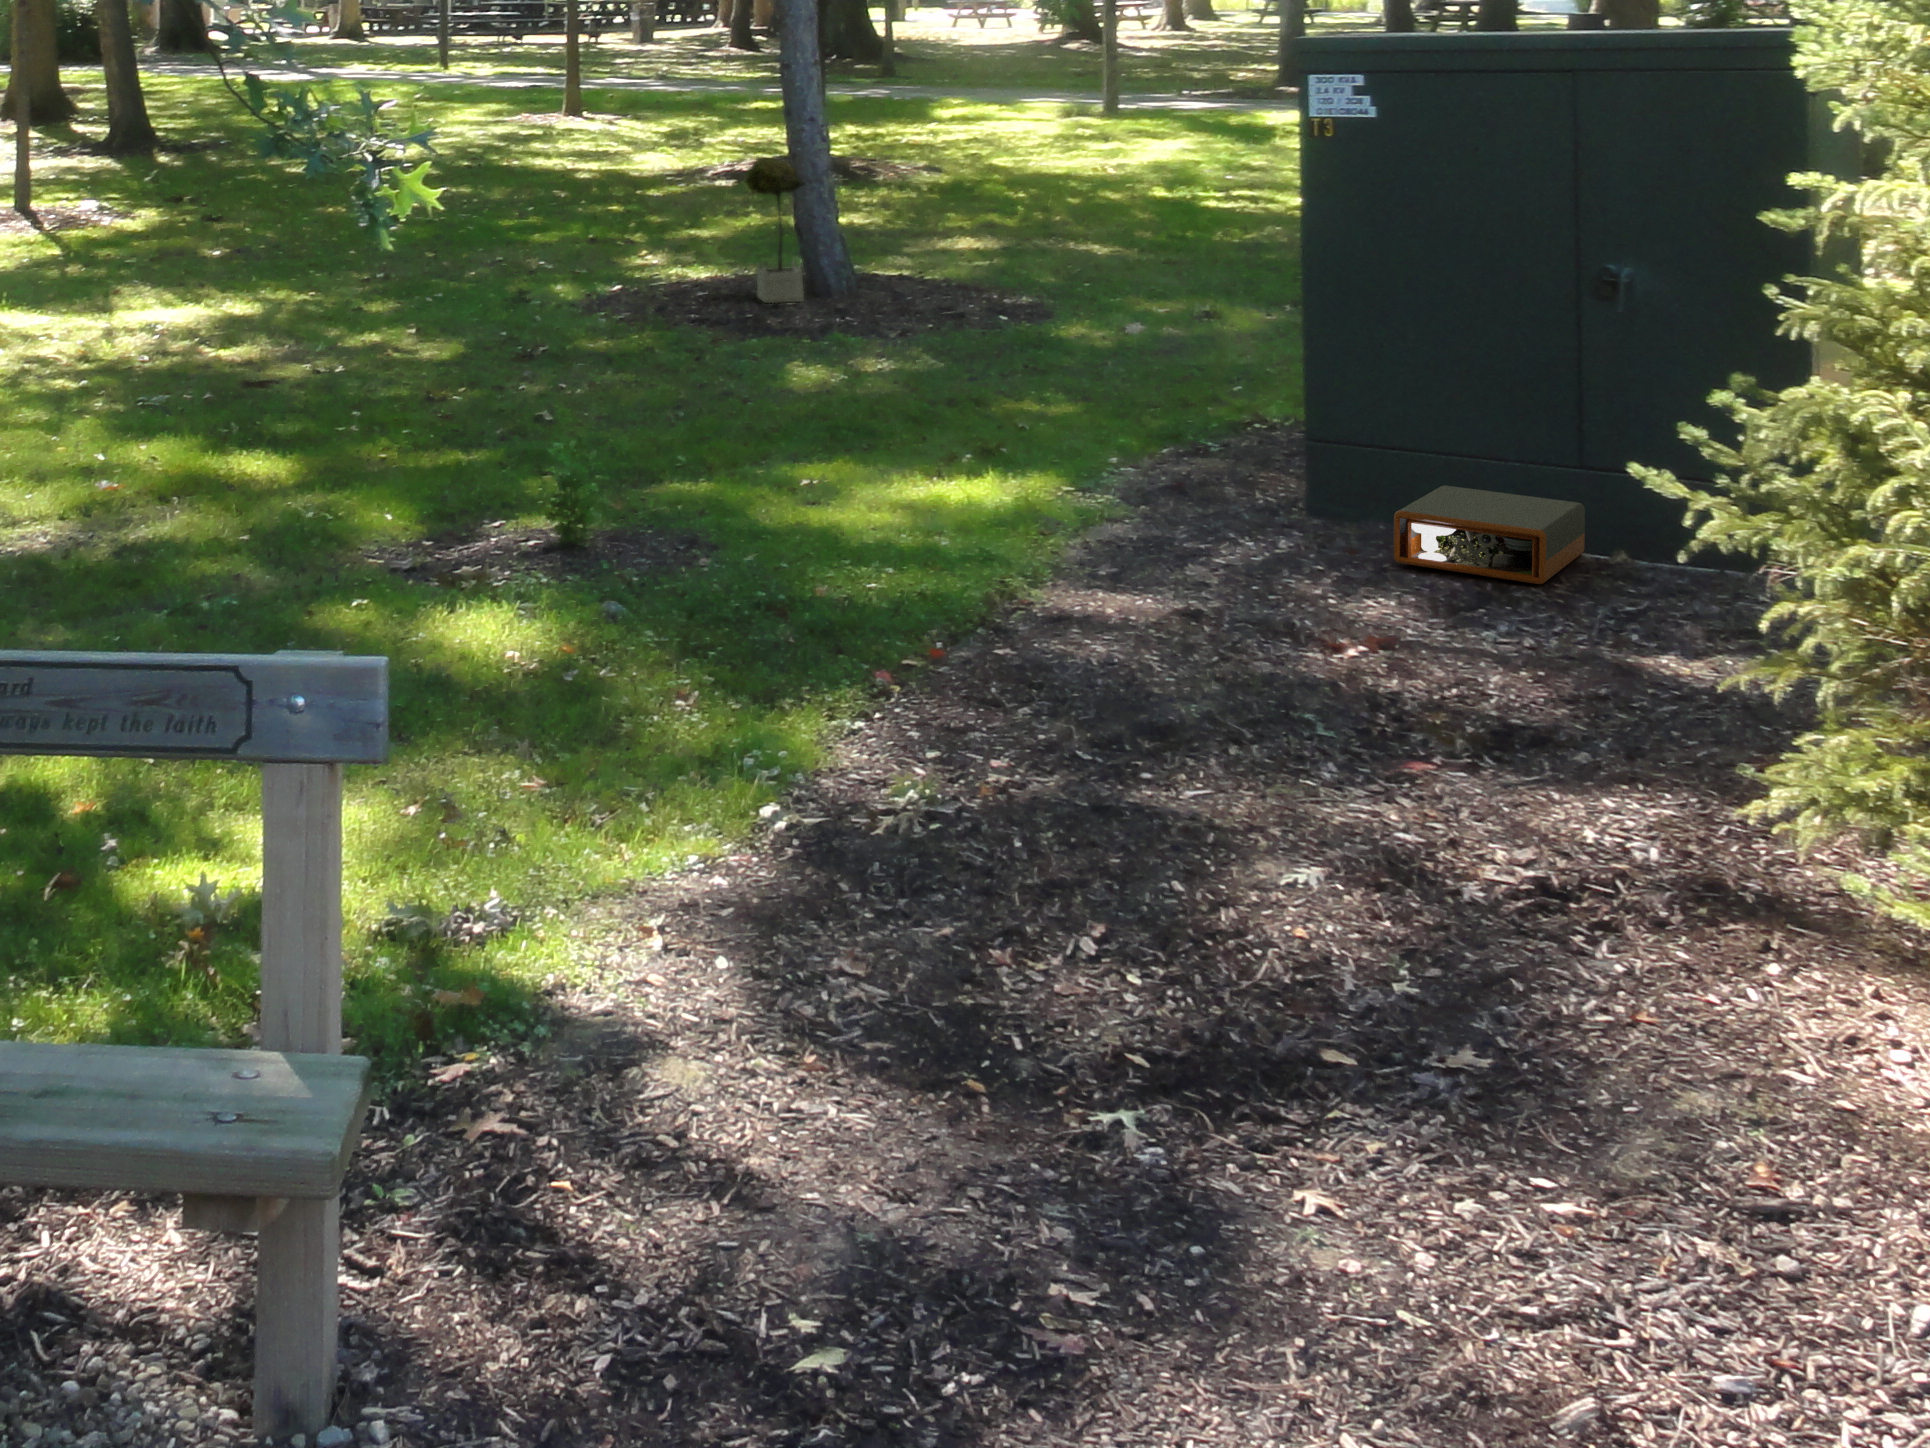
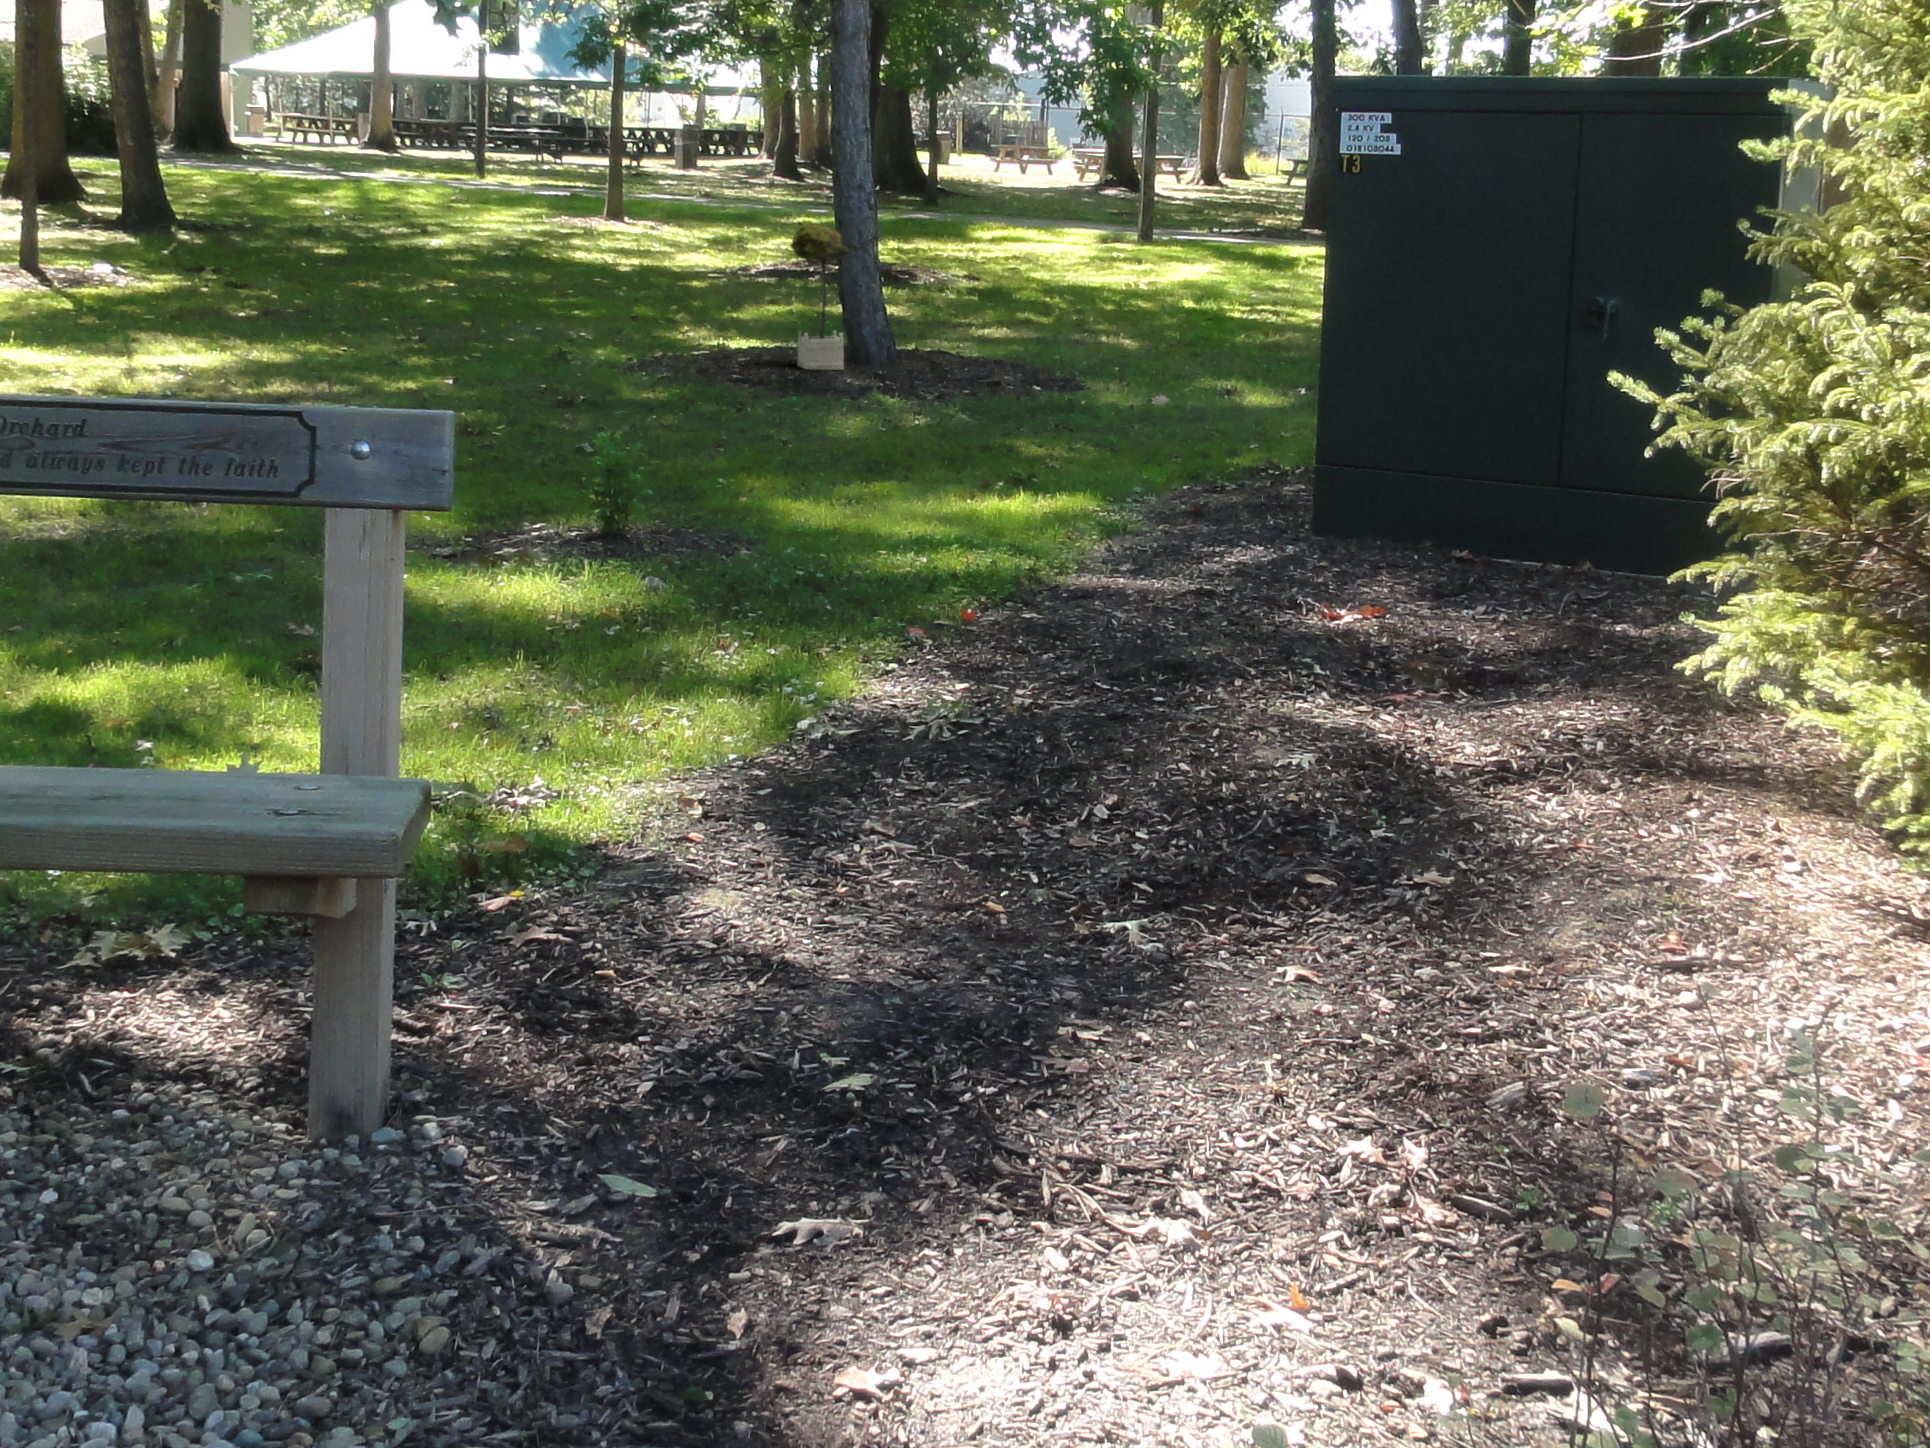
storage box: present [1394,485,1585,584] -> none [1389,502,1557,582]

